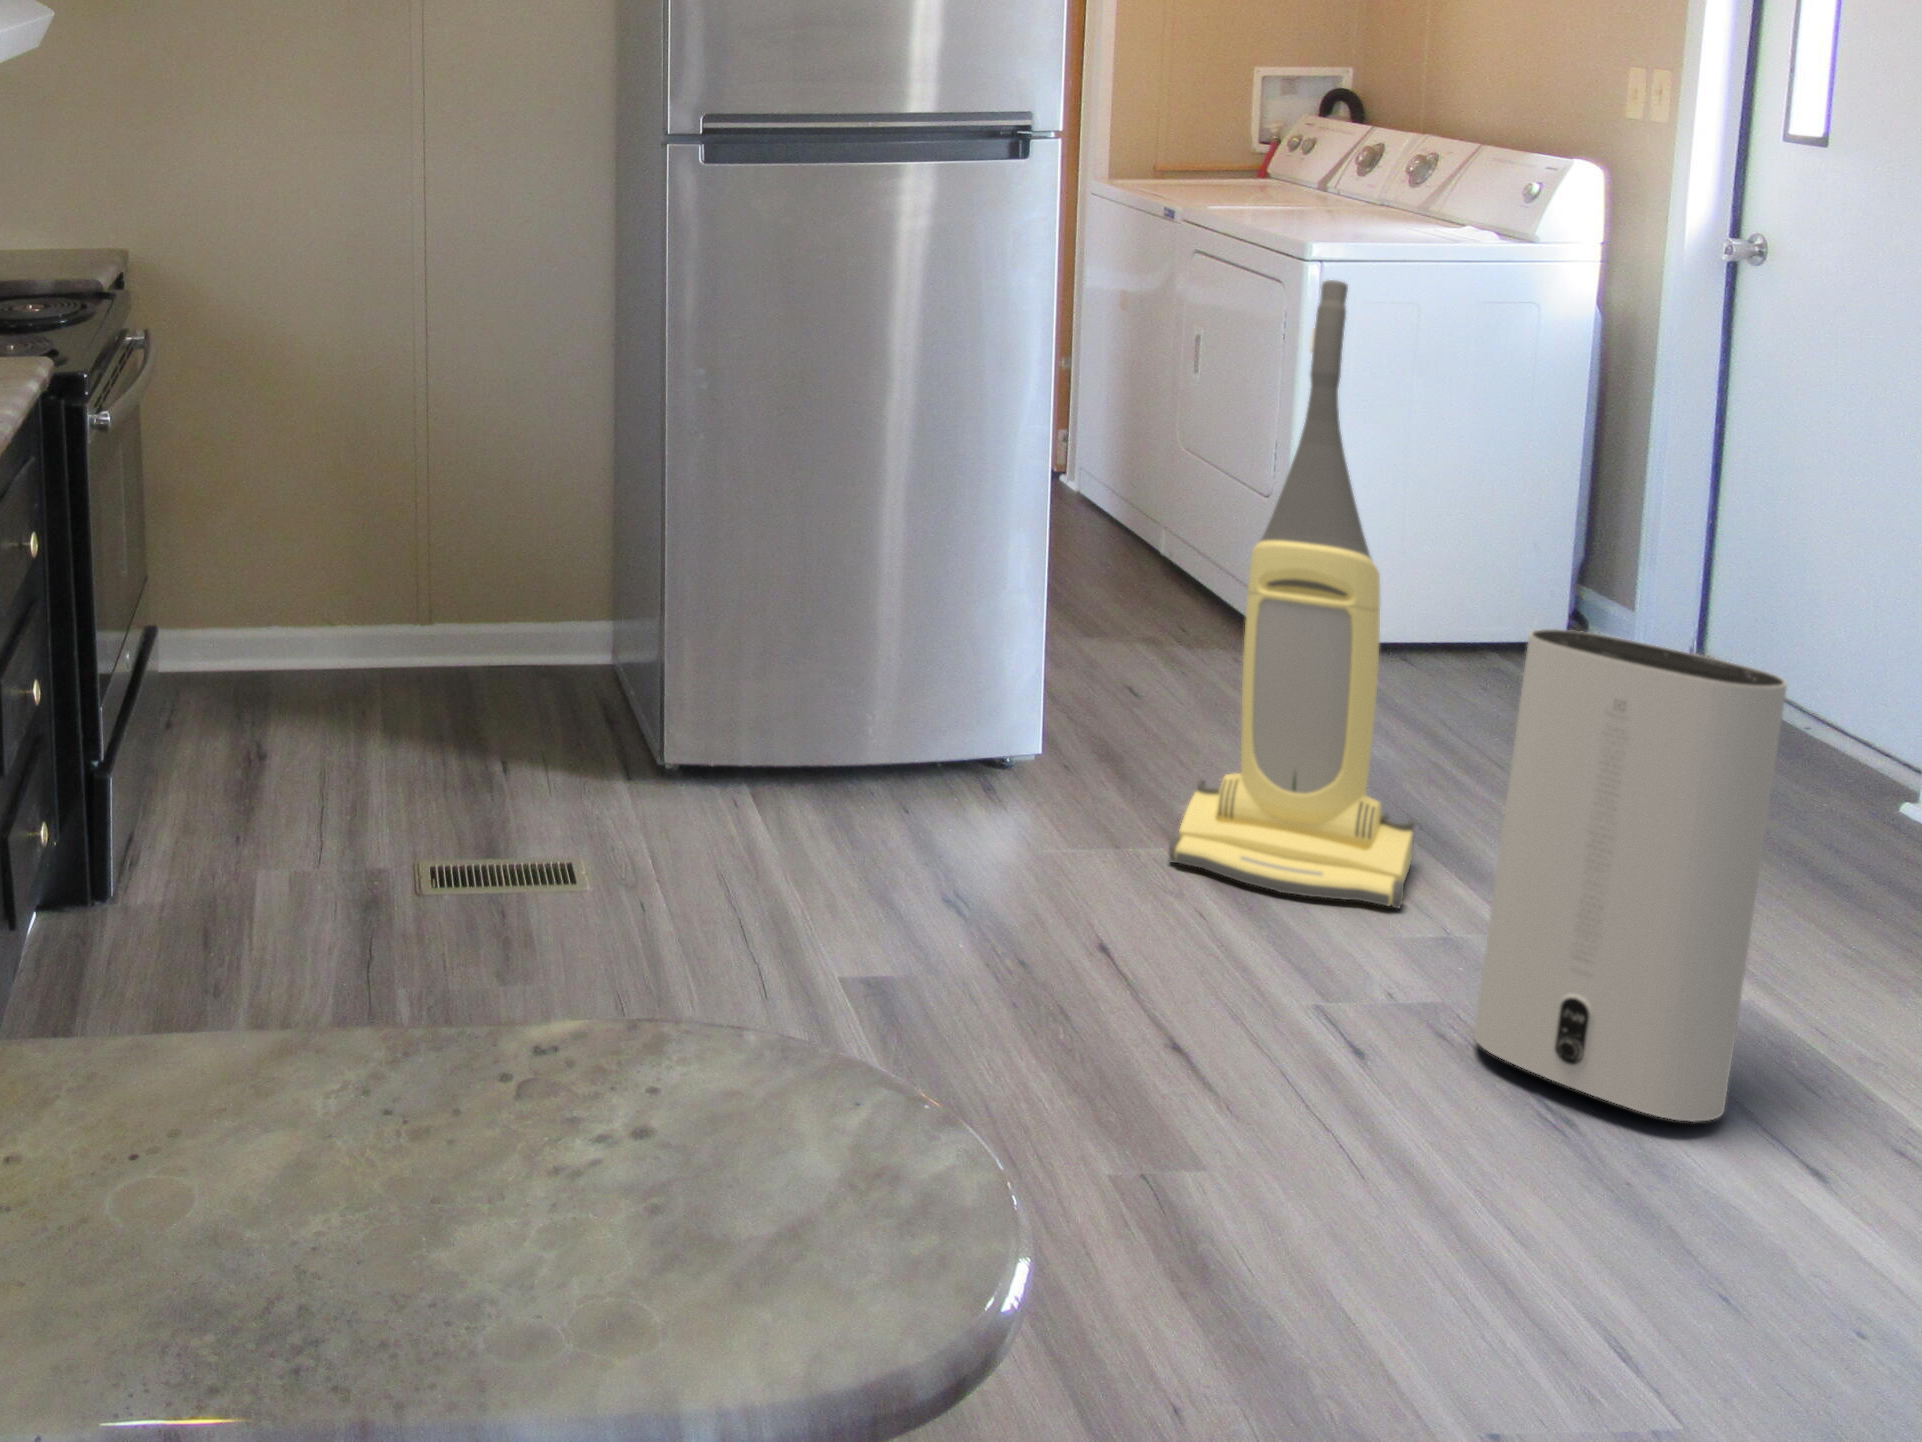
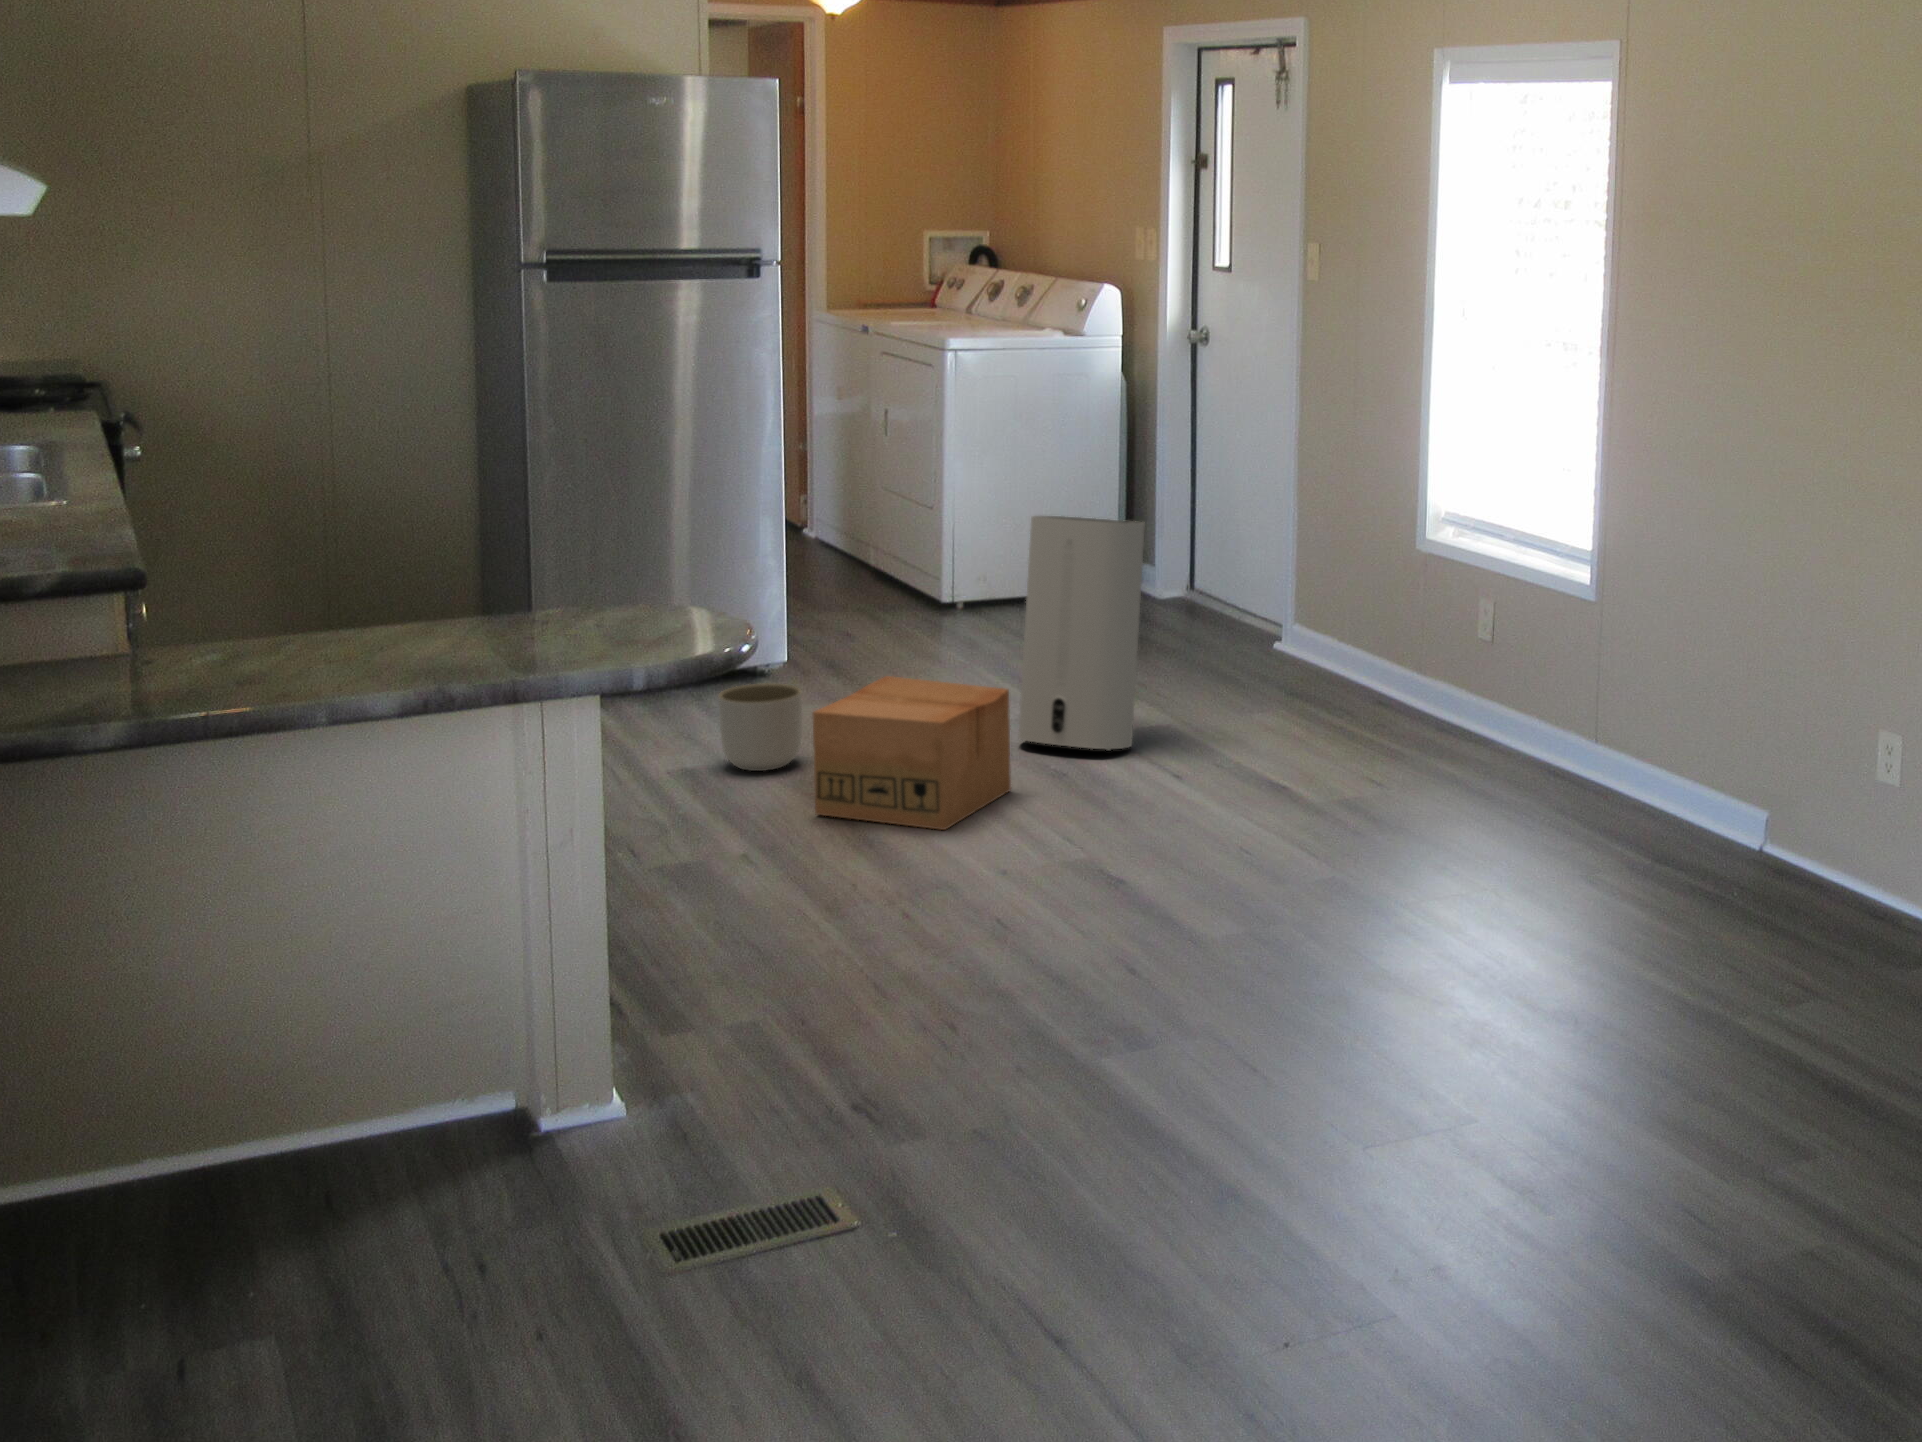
vacuum cleaner: present [1169,280,1414,908] -> none [866,344,1005,705]
planter: none [926,865,1071,1033] -> present [718,683,802,771]
cardboard box: none [1094,928,1503,1341] -> present [813,676,1011,830]

